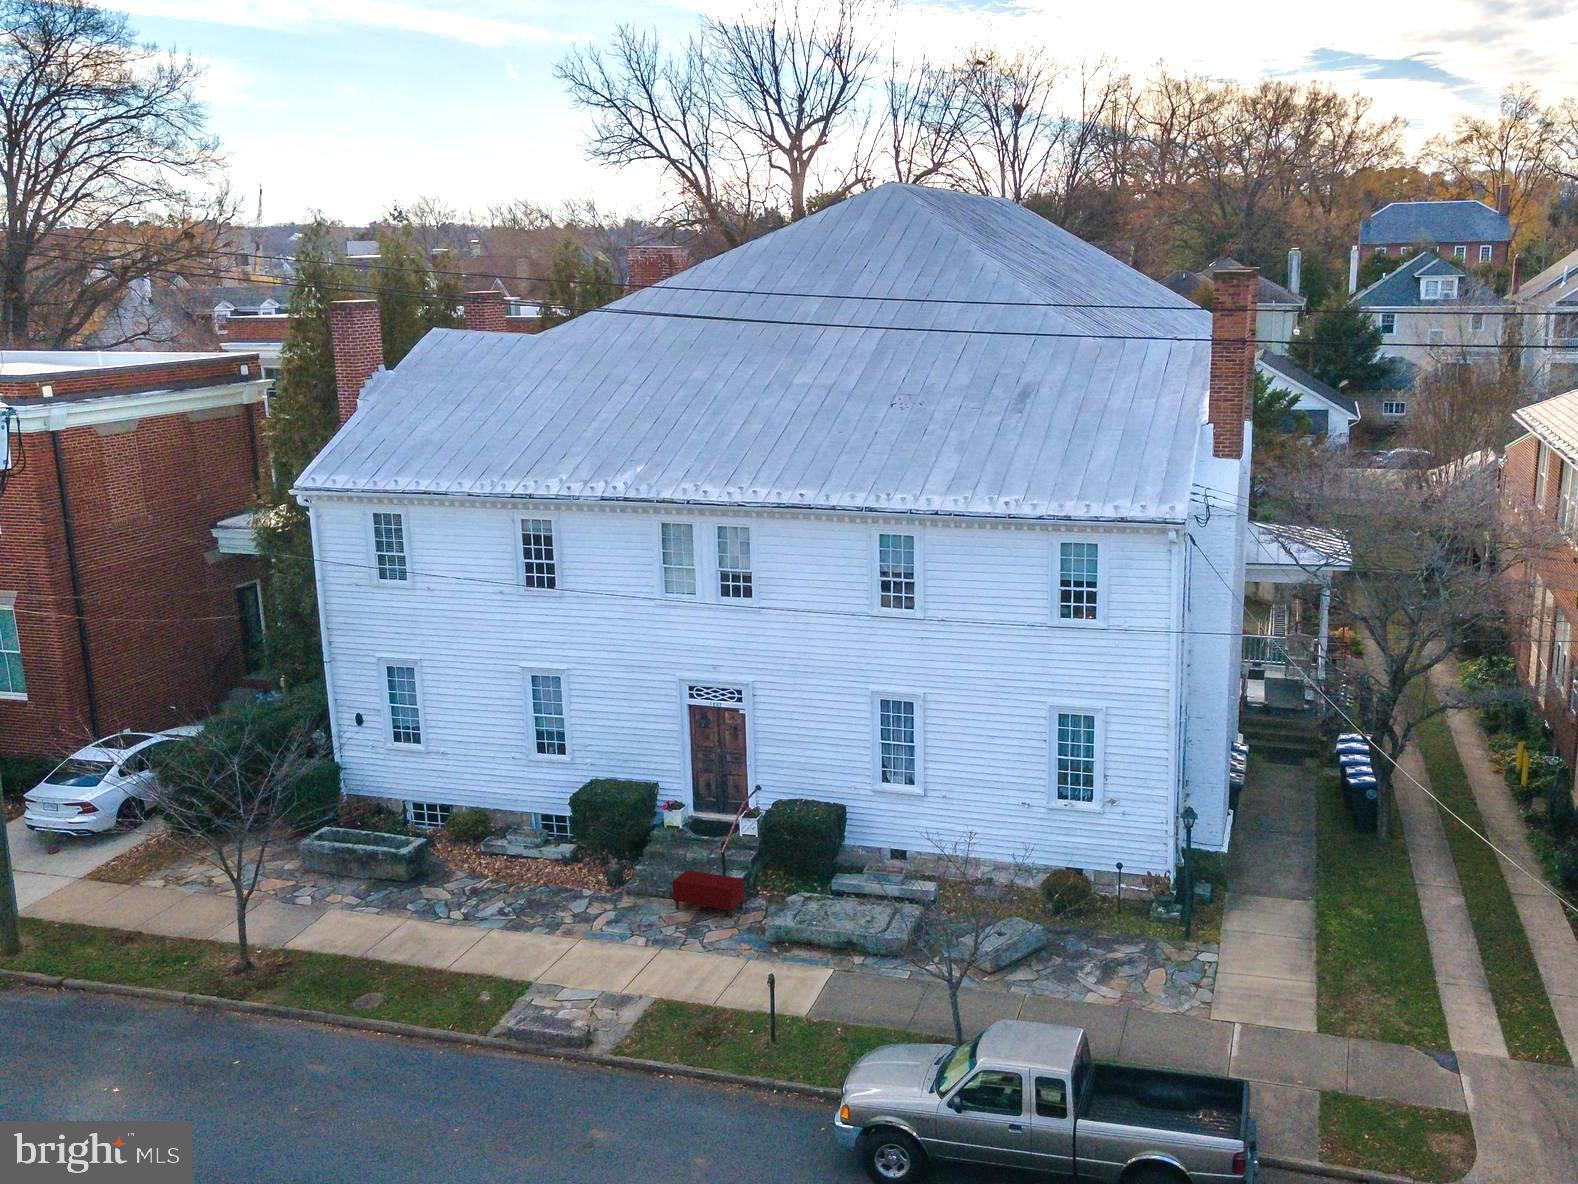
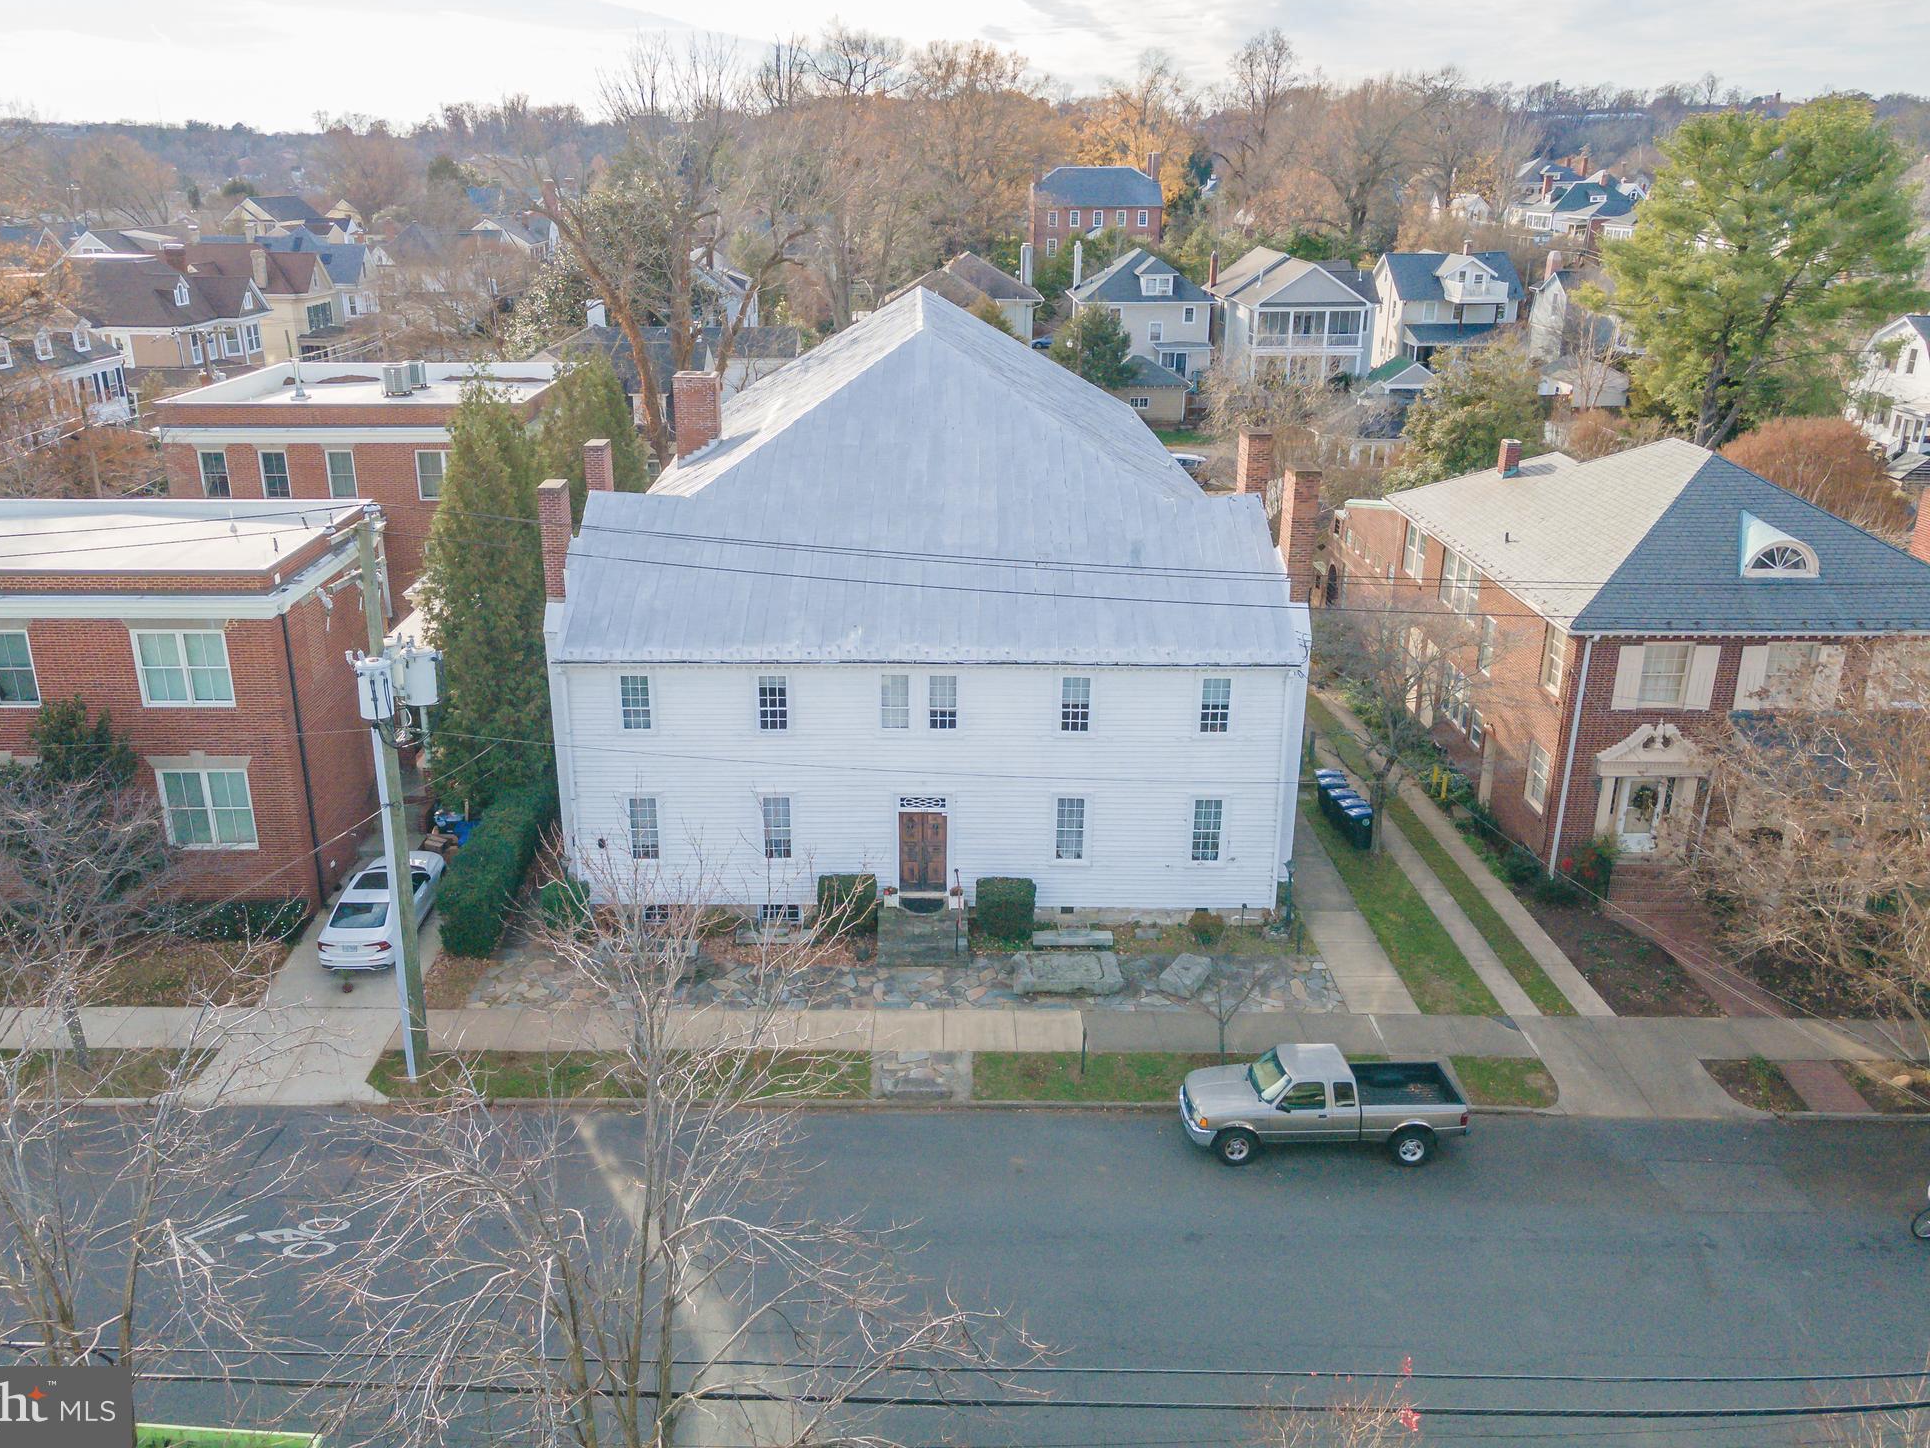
bench: present [673,870,745,918] -> none [927,945,979,979]

